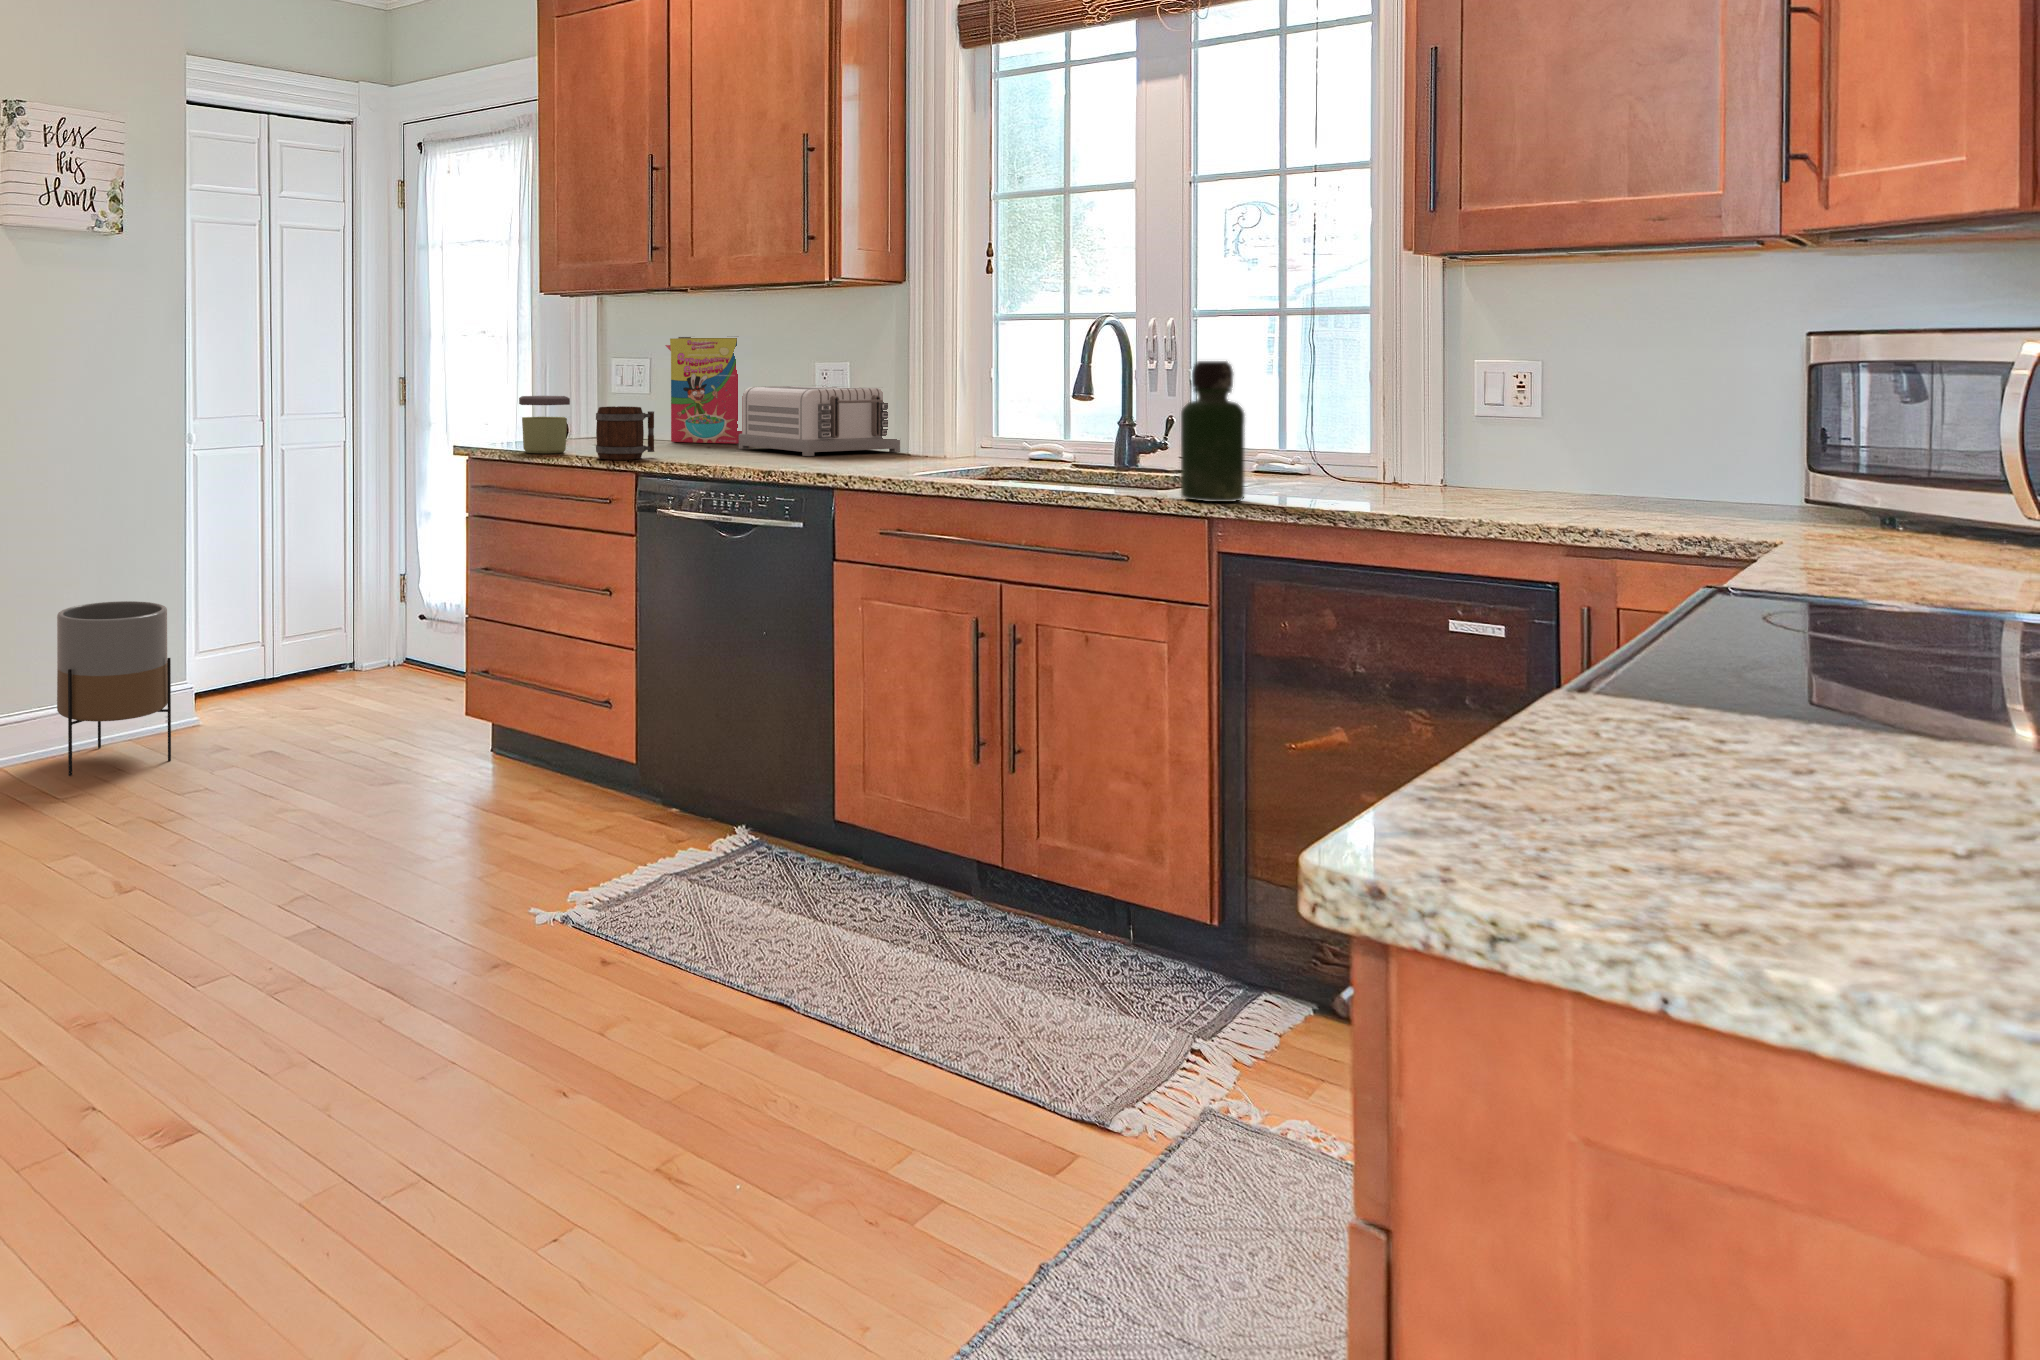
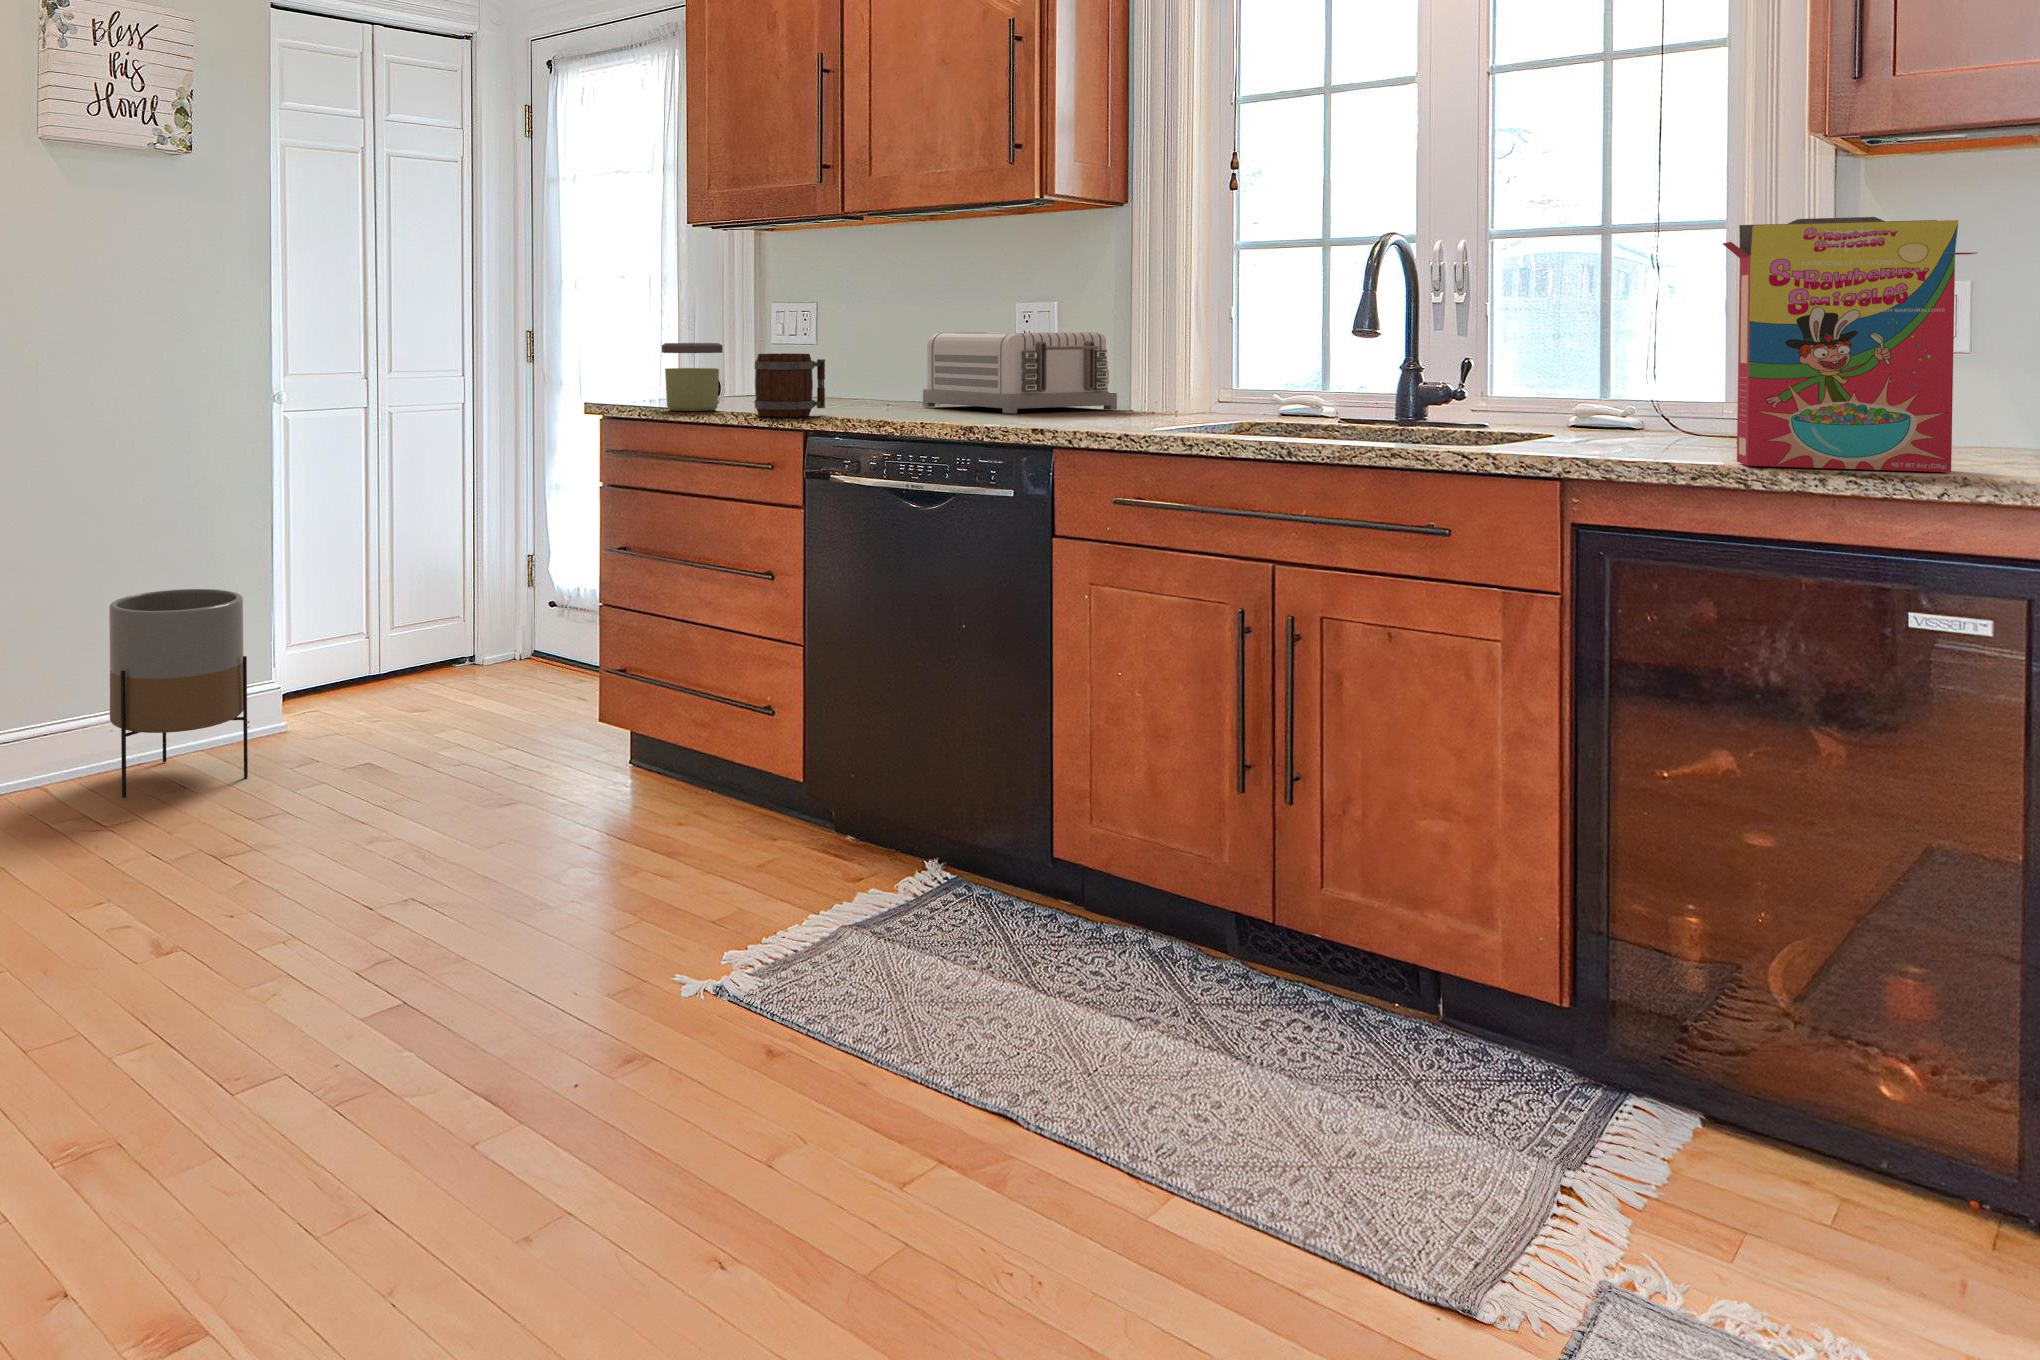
cereal box: present [665,337,742,444] -> present [1723,217,1976,472]
bottle: present [1181,361,1245,502] -> none [1522,276,1609,459]

